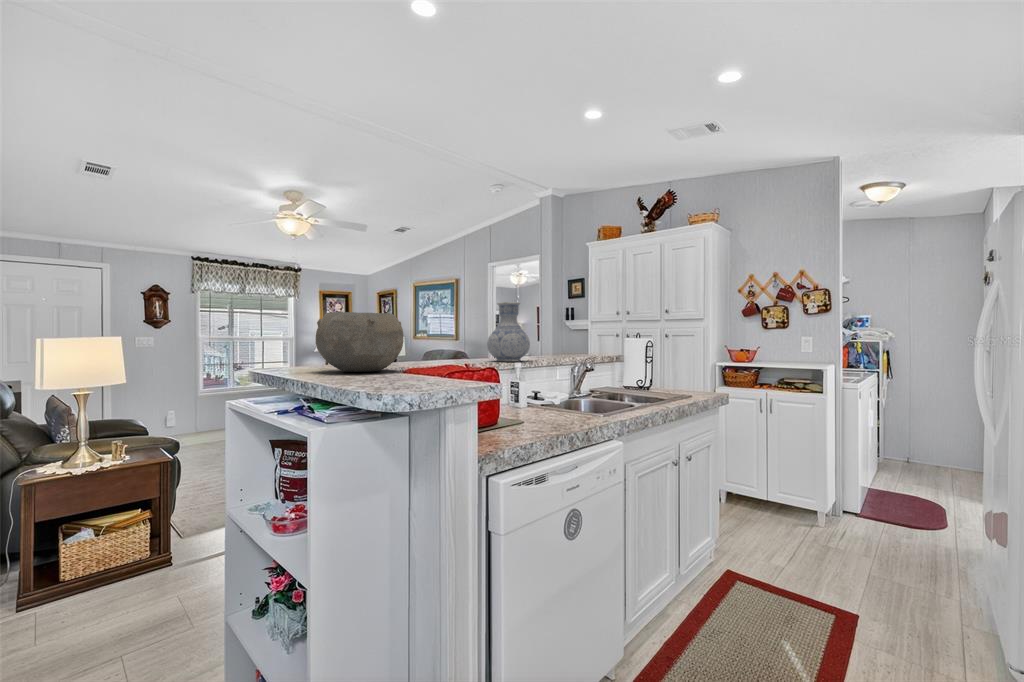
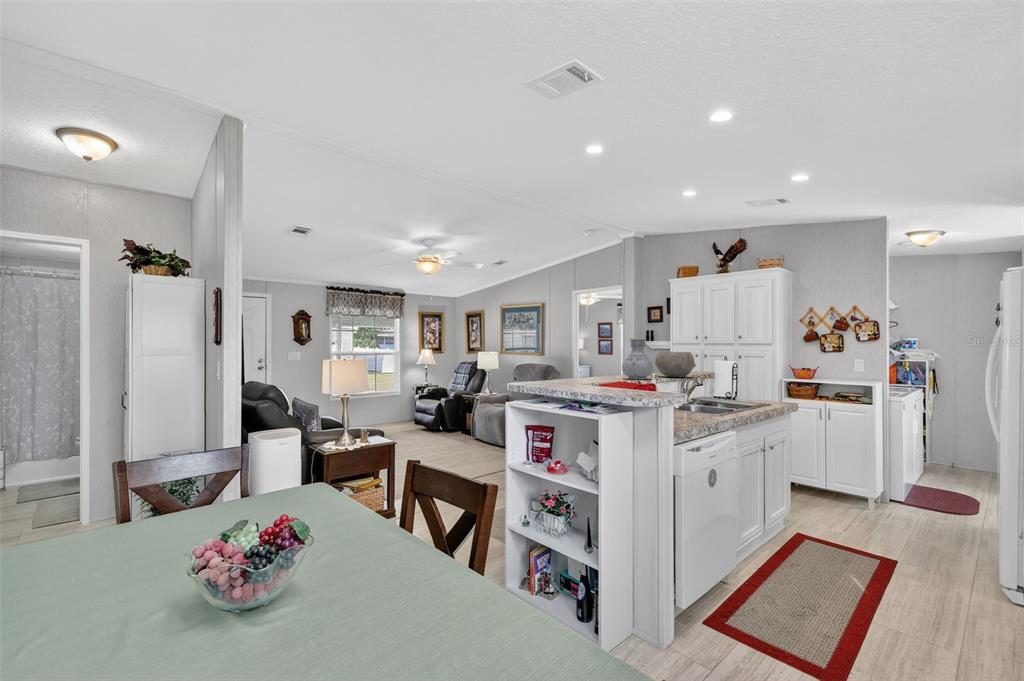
ceramic bowl: present [316,312,404,372] -> present [655,352,696,377]

